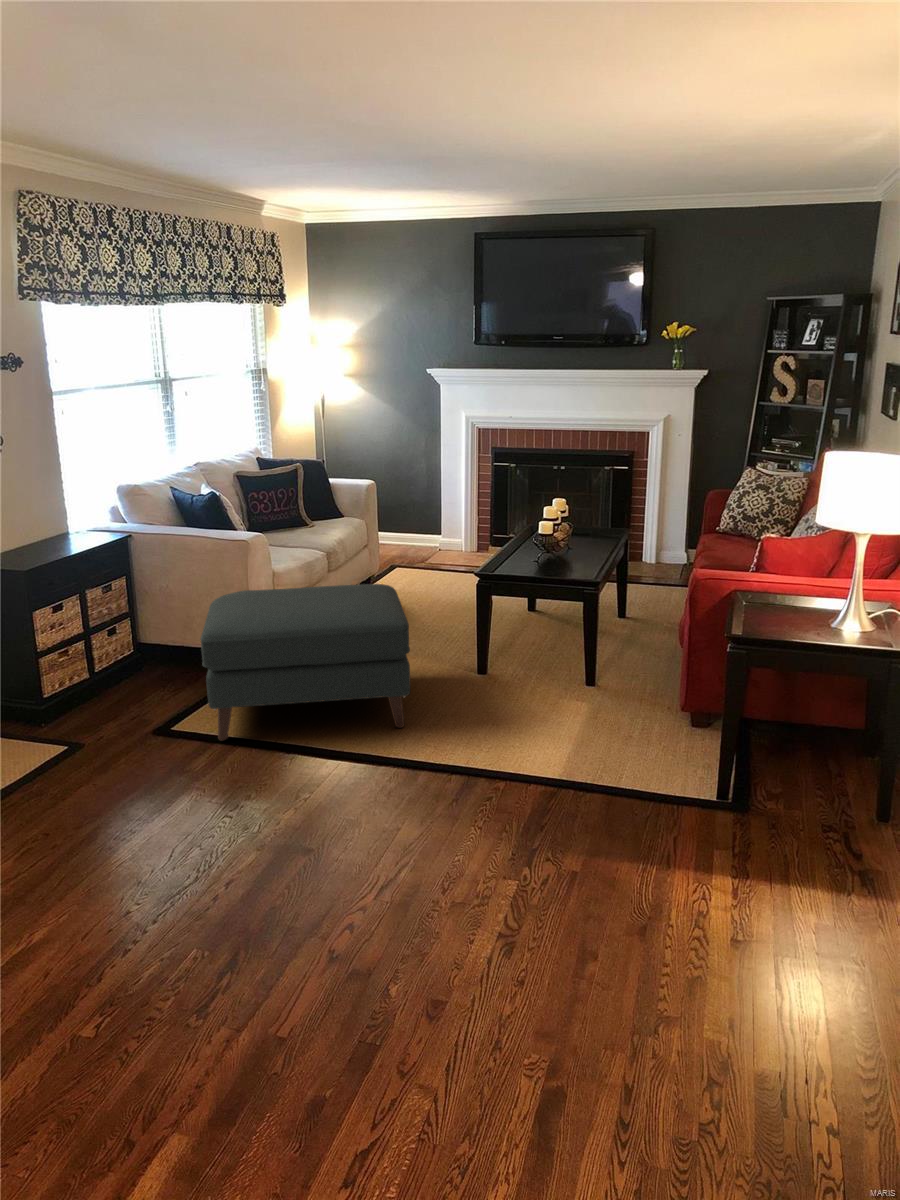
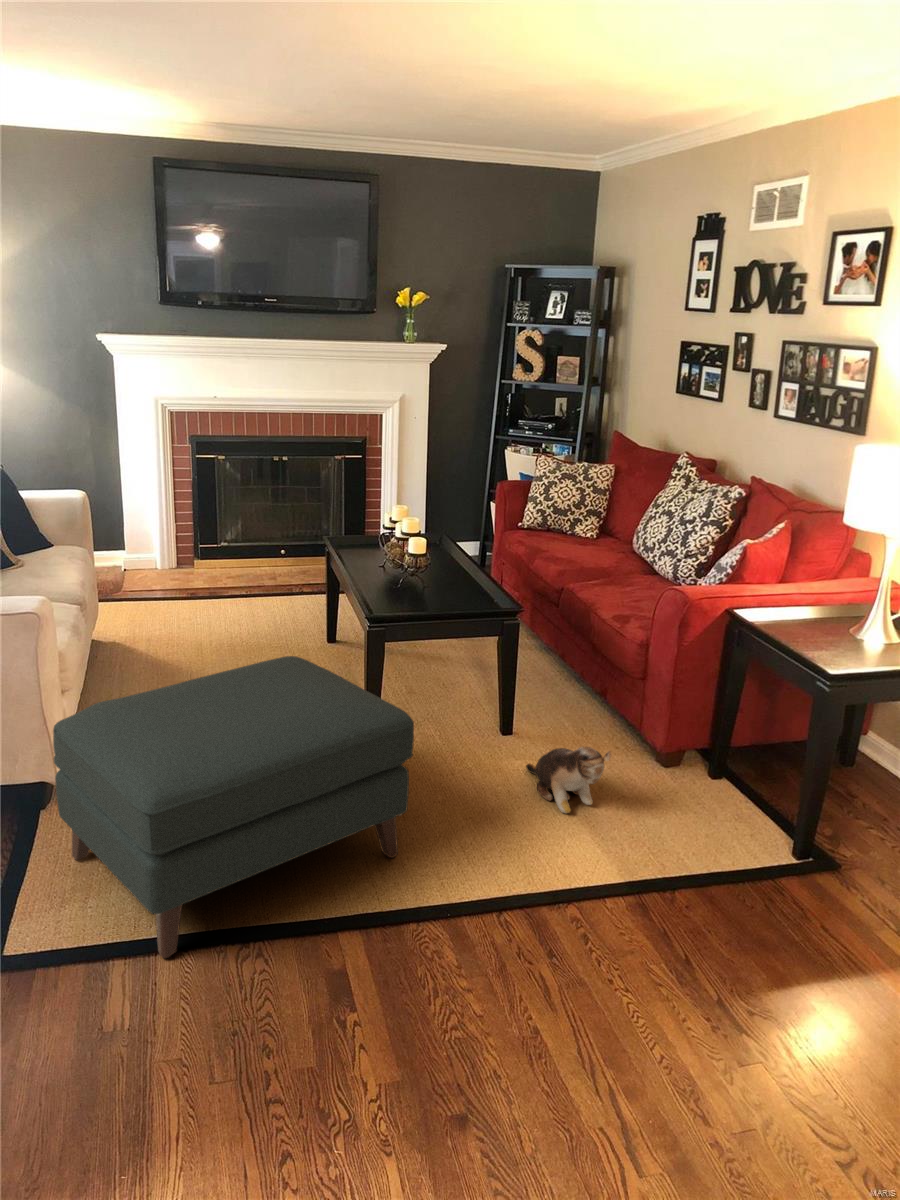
plush toy: none [545,678,580,732] -> present [526,746,612,814]

